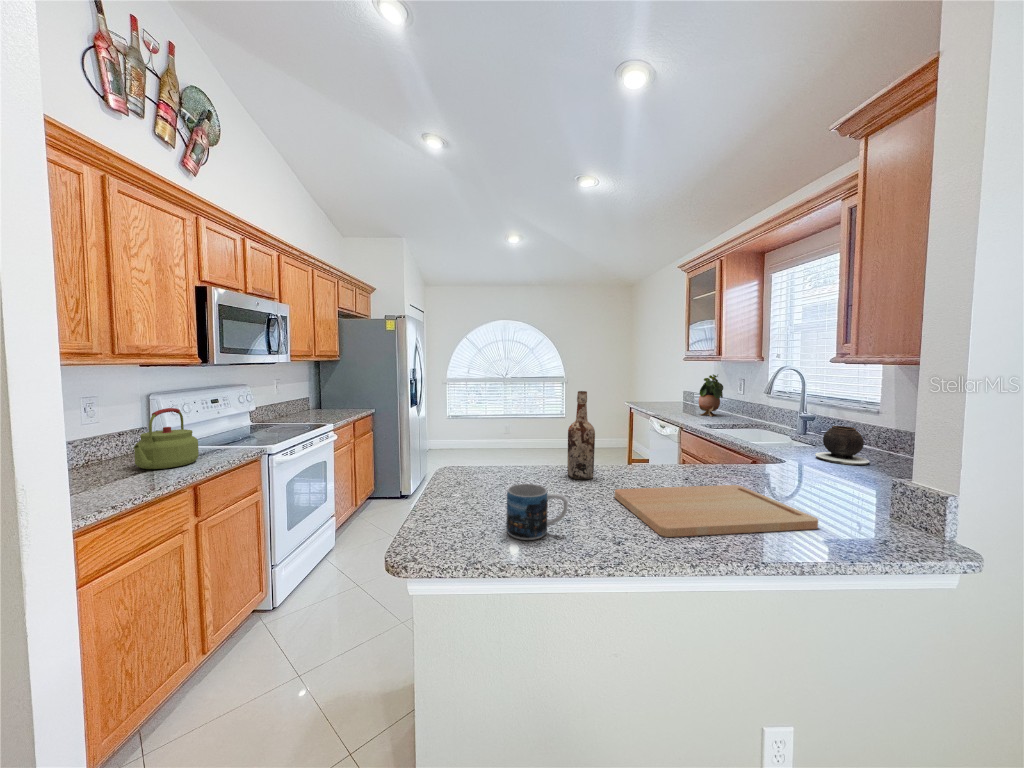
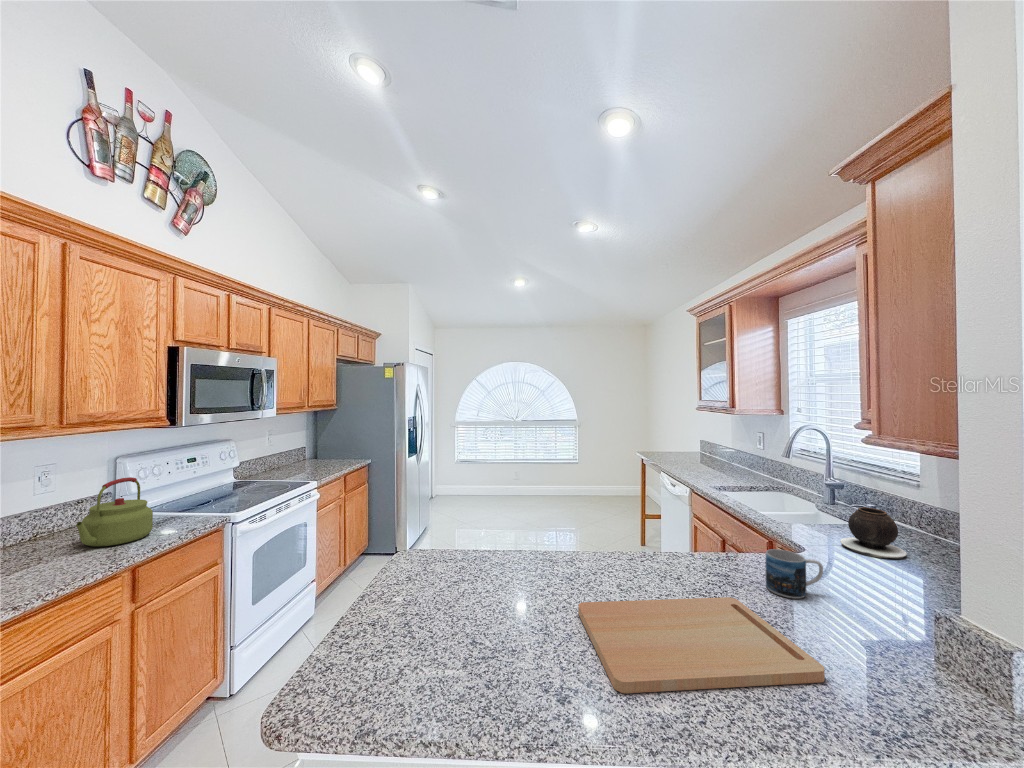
potted plant: present [698,374,723,416] -> none [715,427,742,475]
wine bottle: present [567,391,595,480] -> none [535,473,566,580]
mug: present [506,484,568,540] -> present [765,549,823,599]

